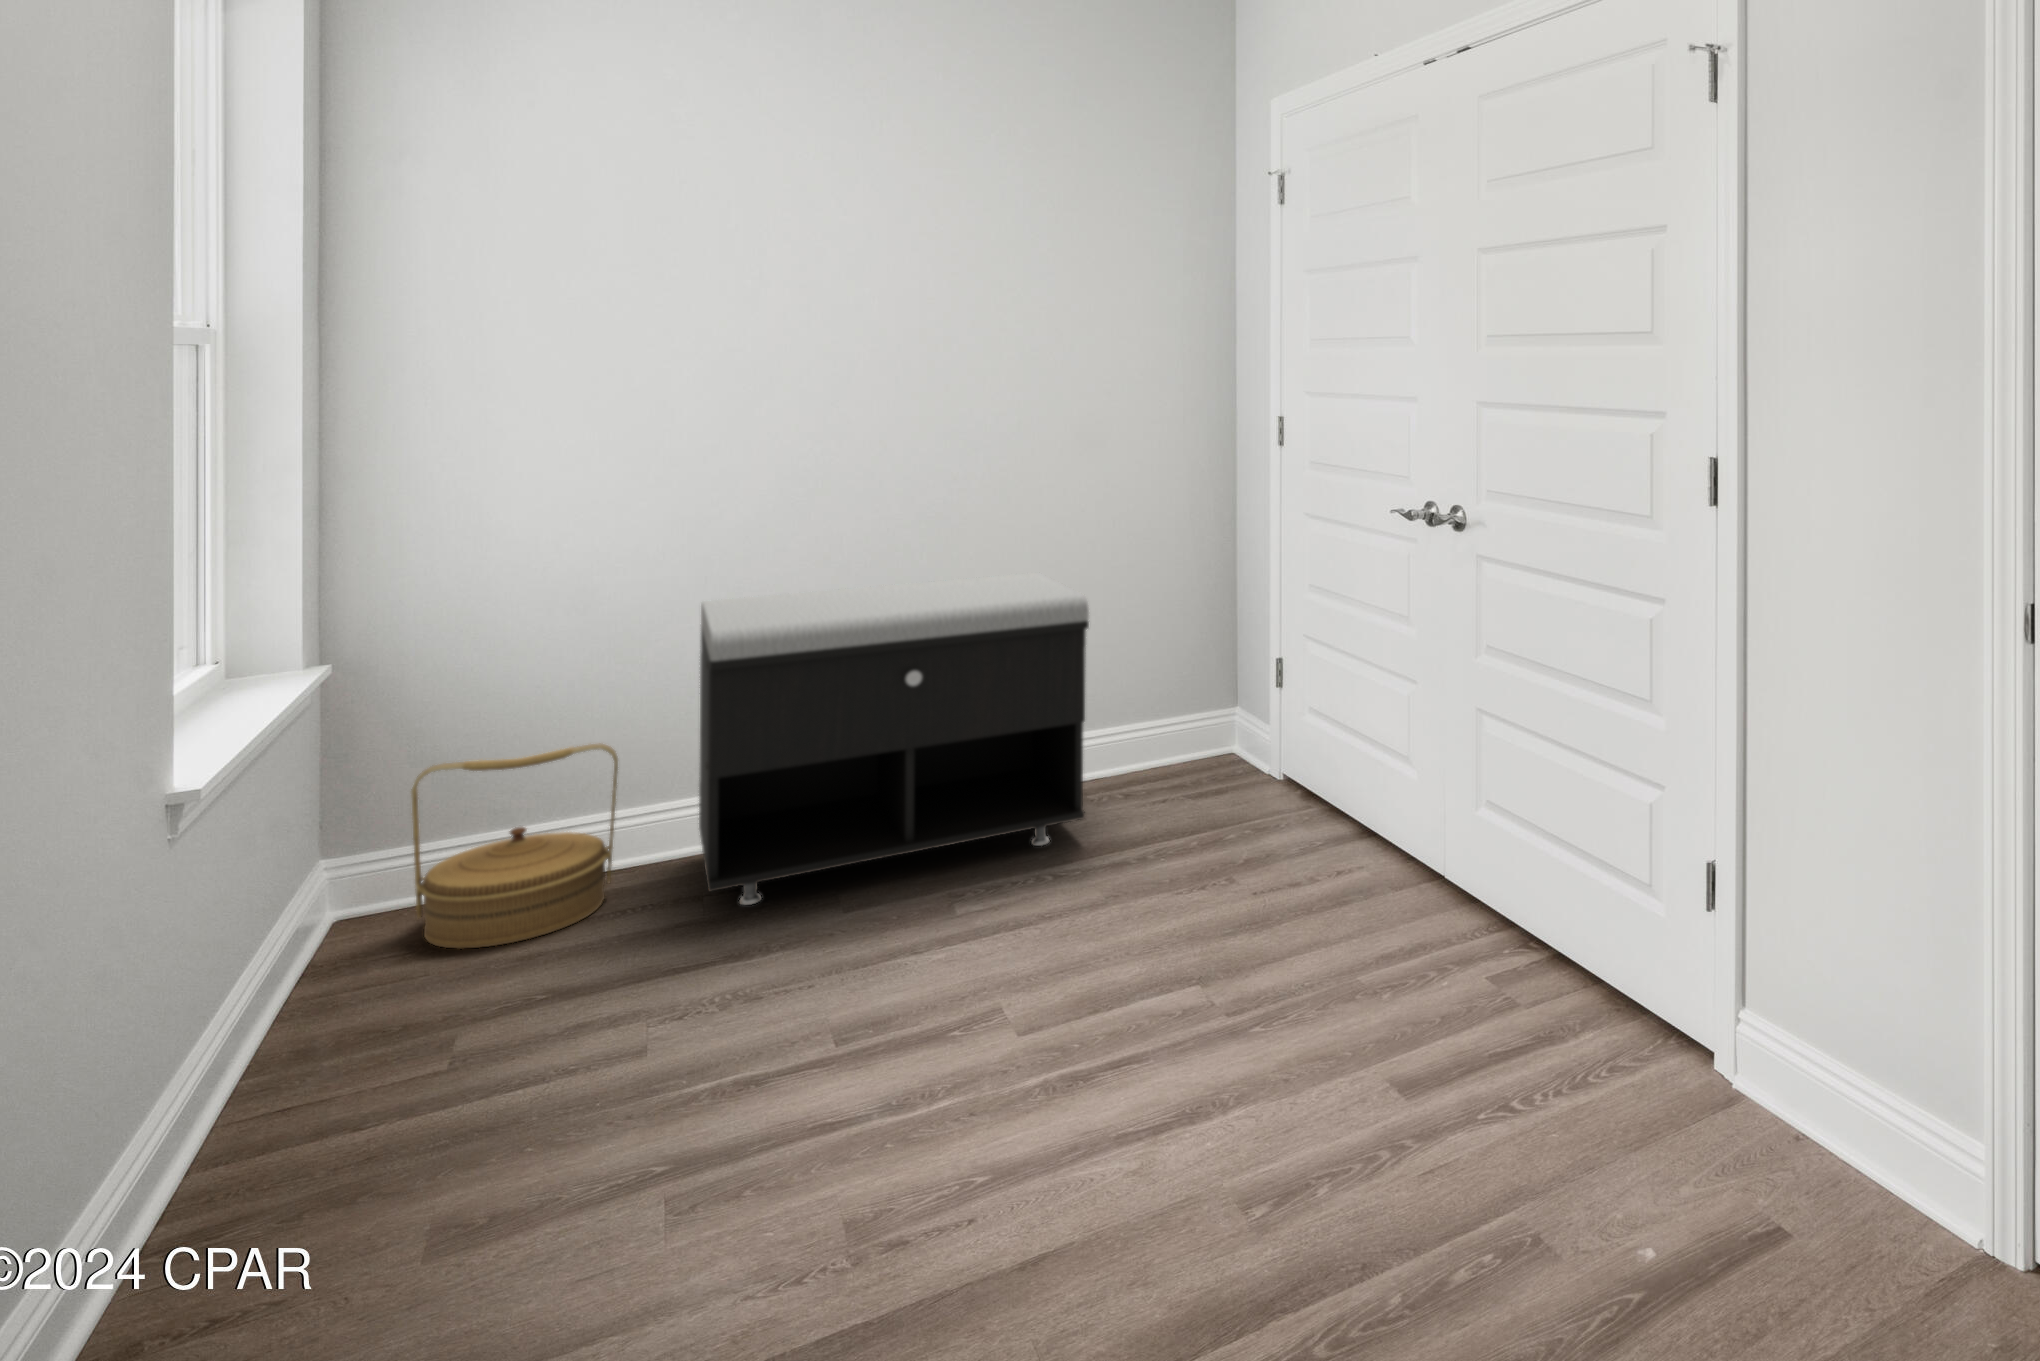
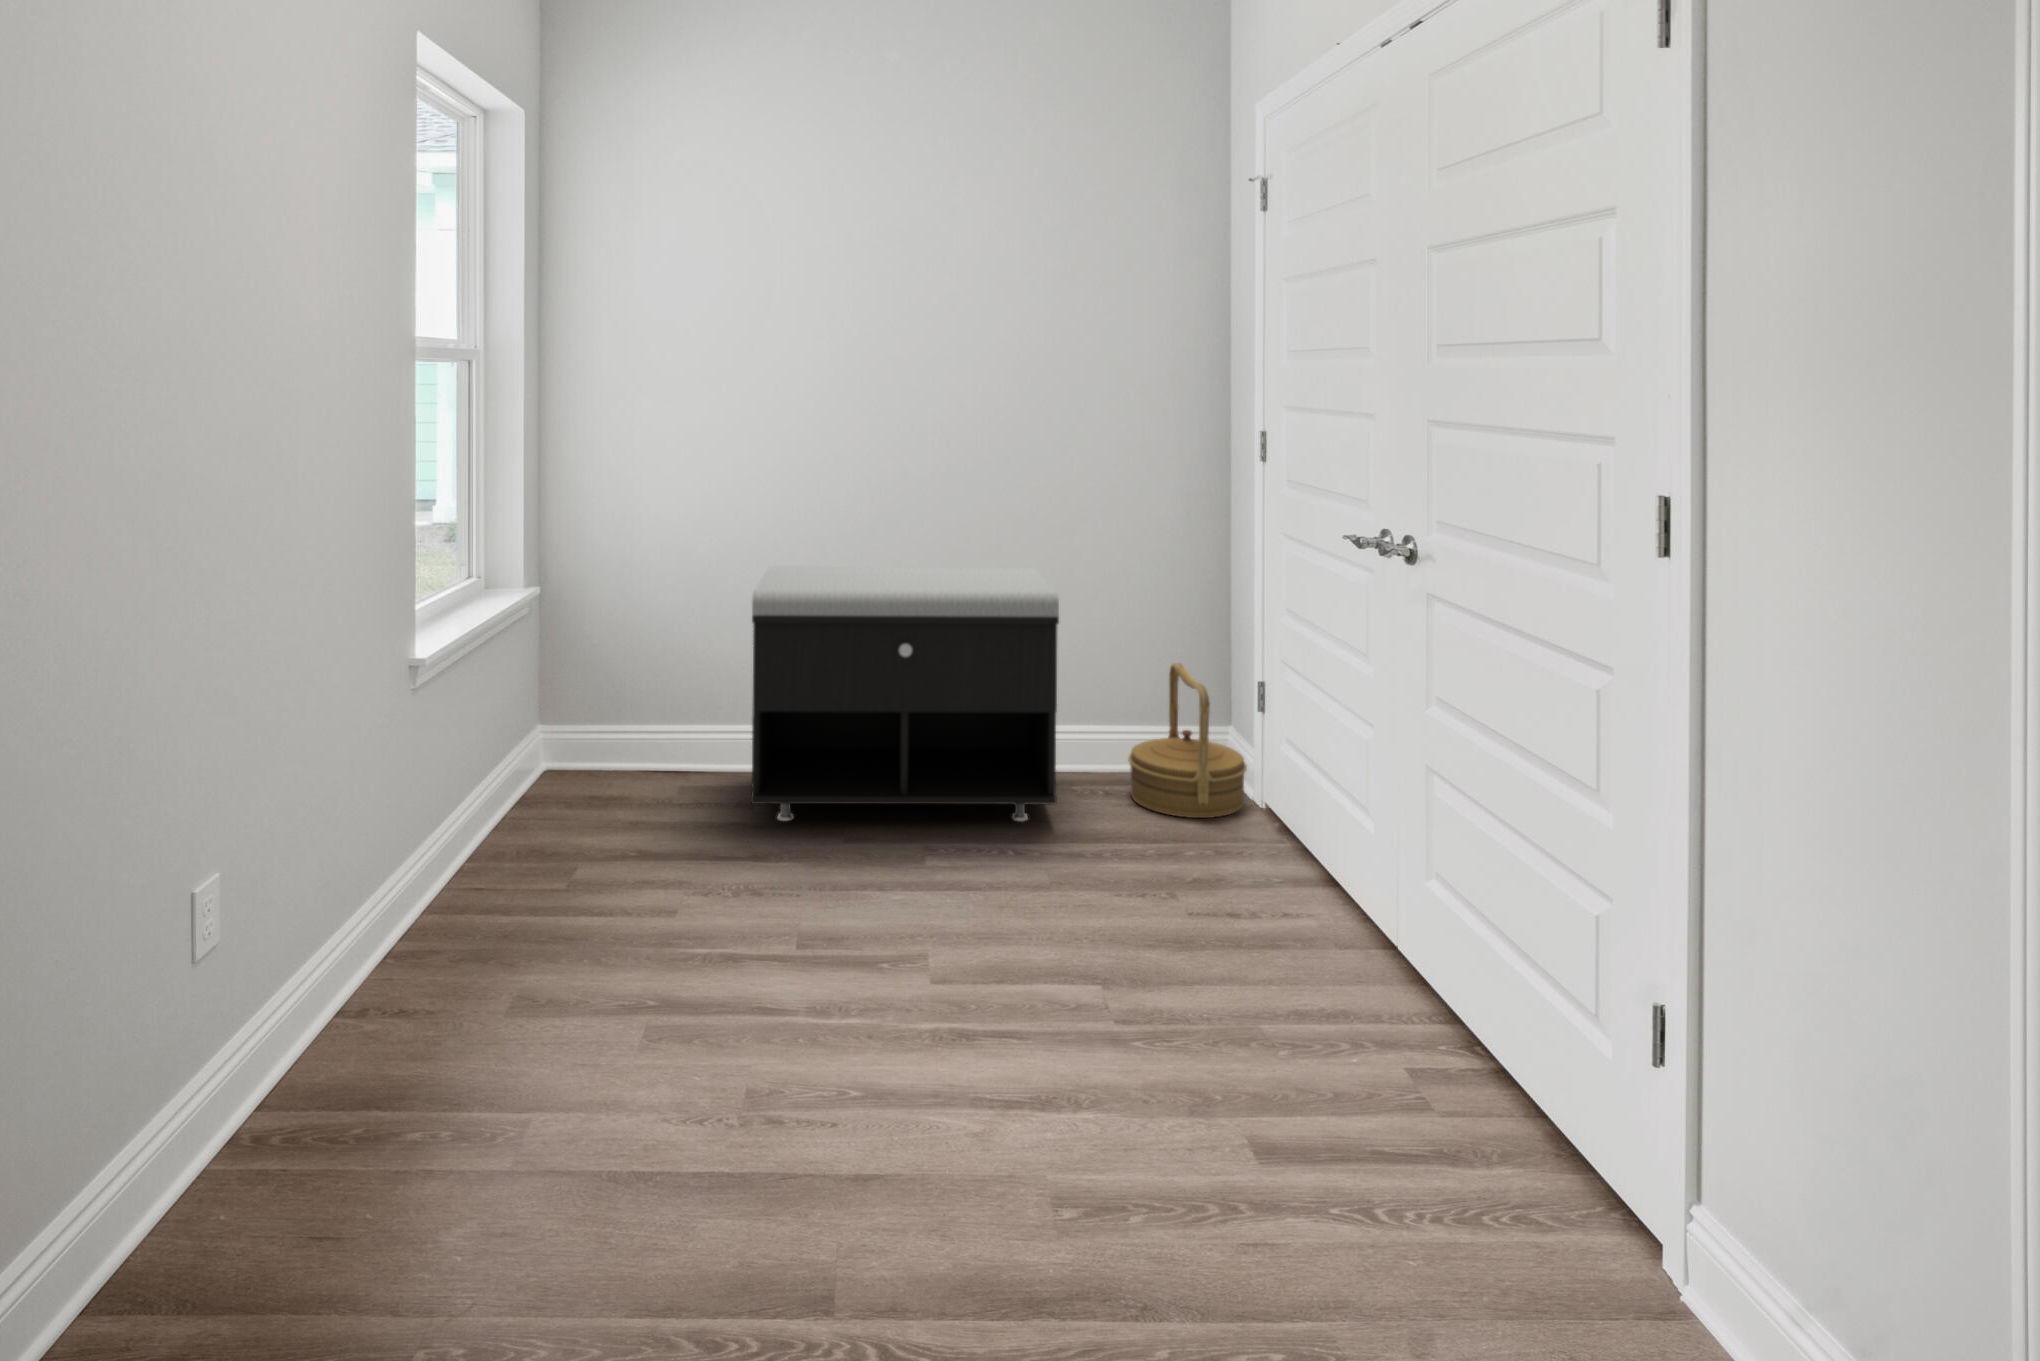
woven basket: present [411,744,618,949] -> present [1128,663,1247,818]

